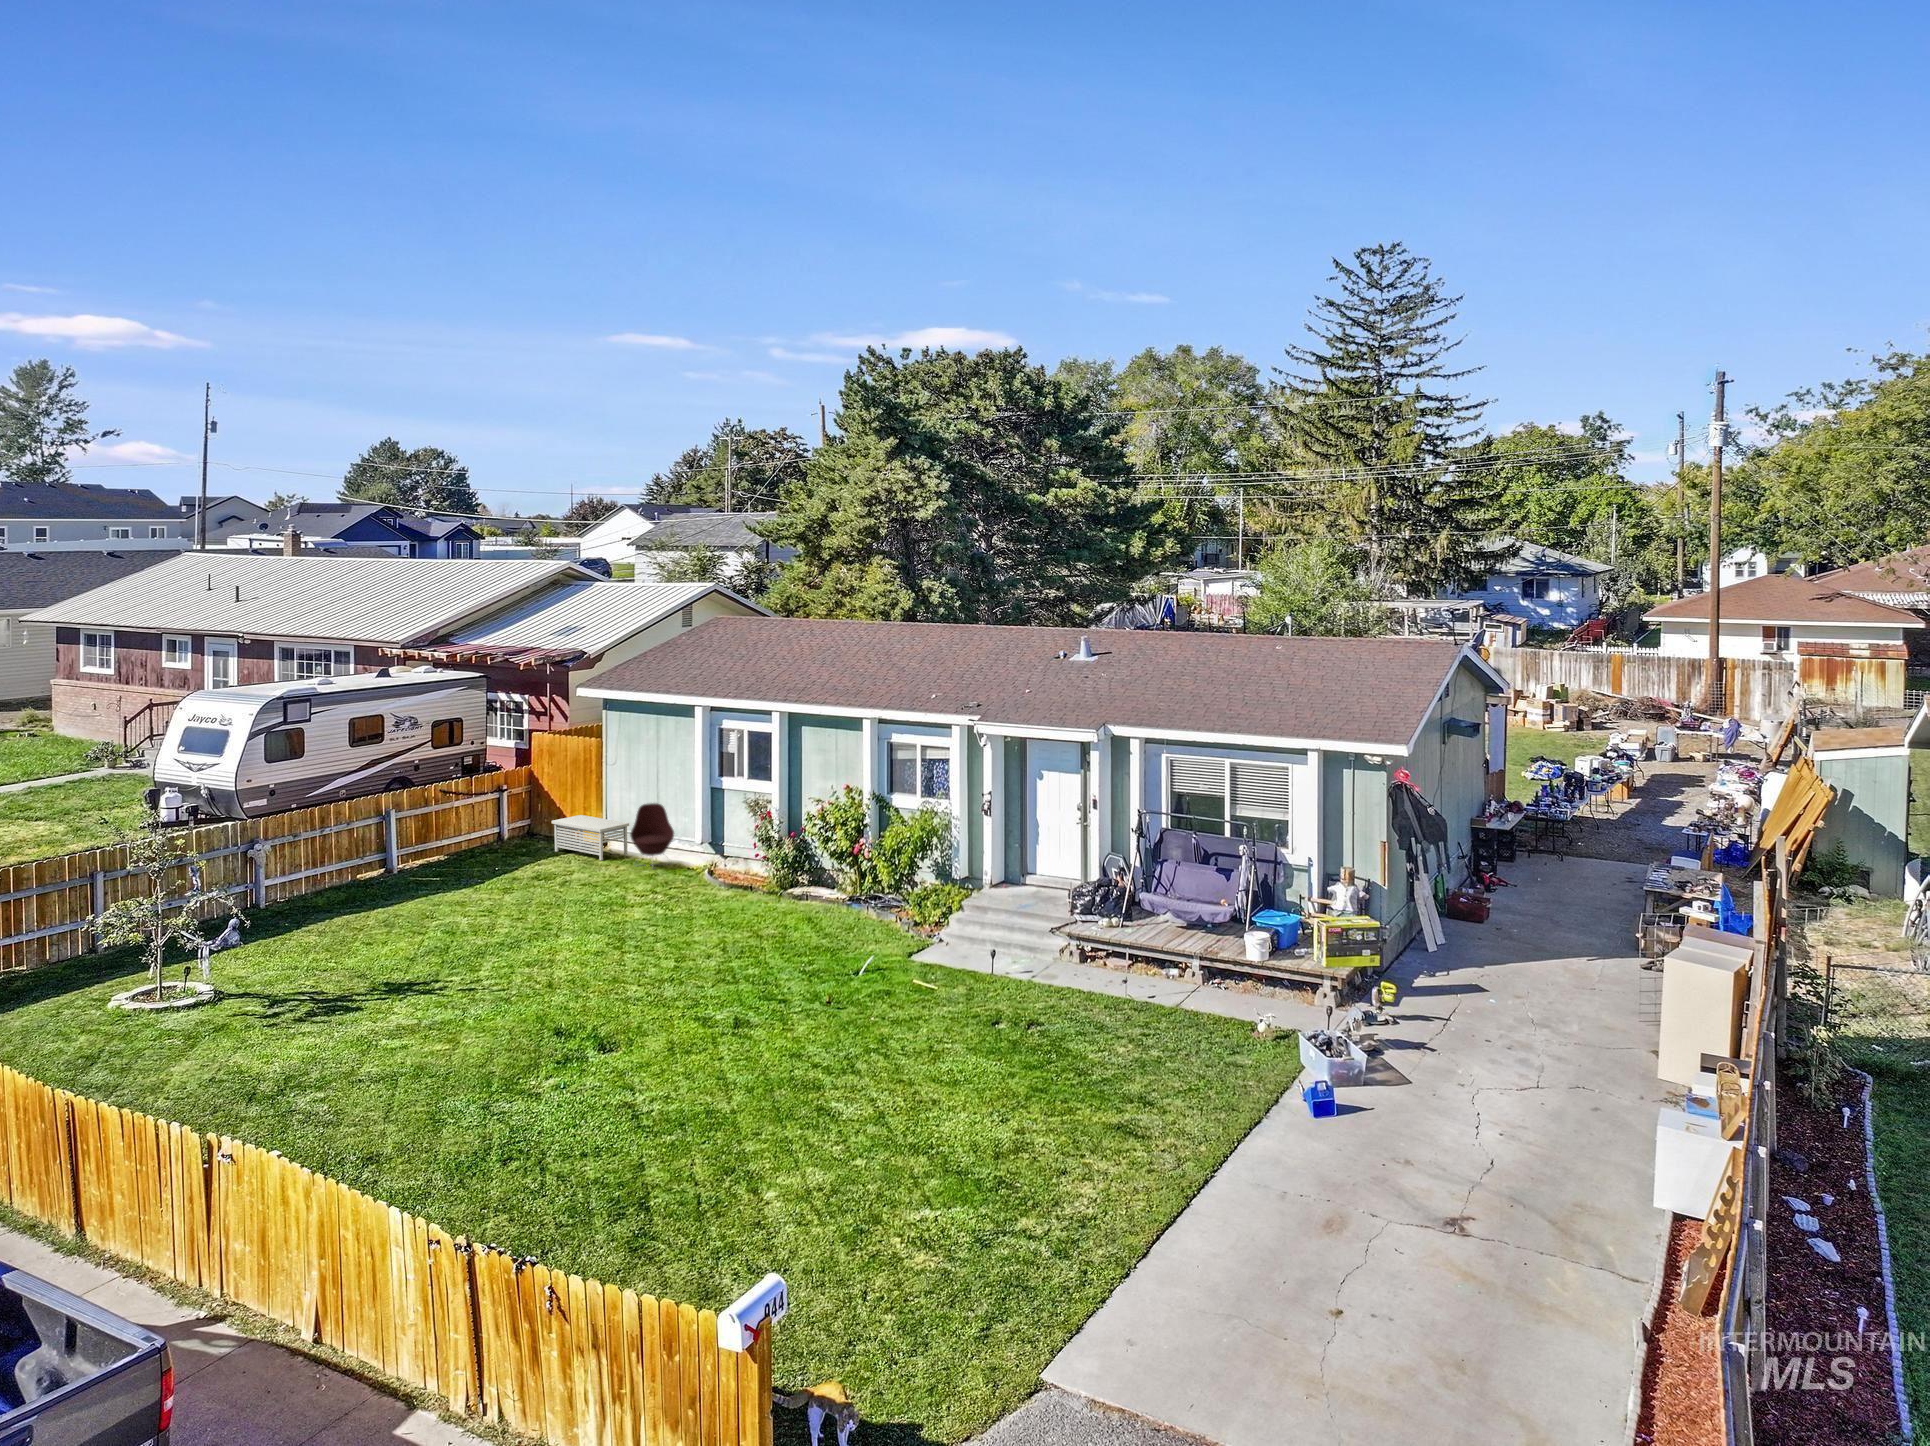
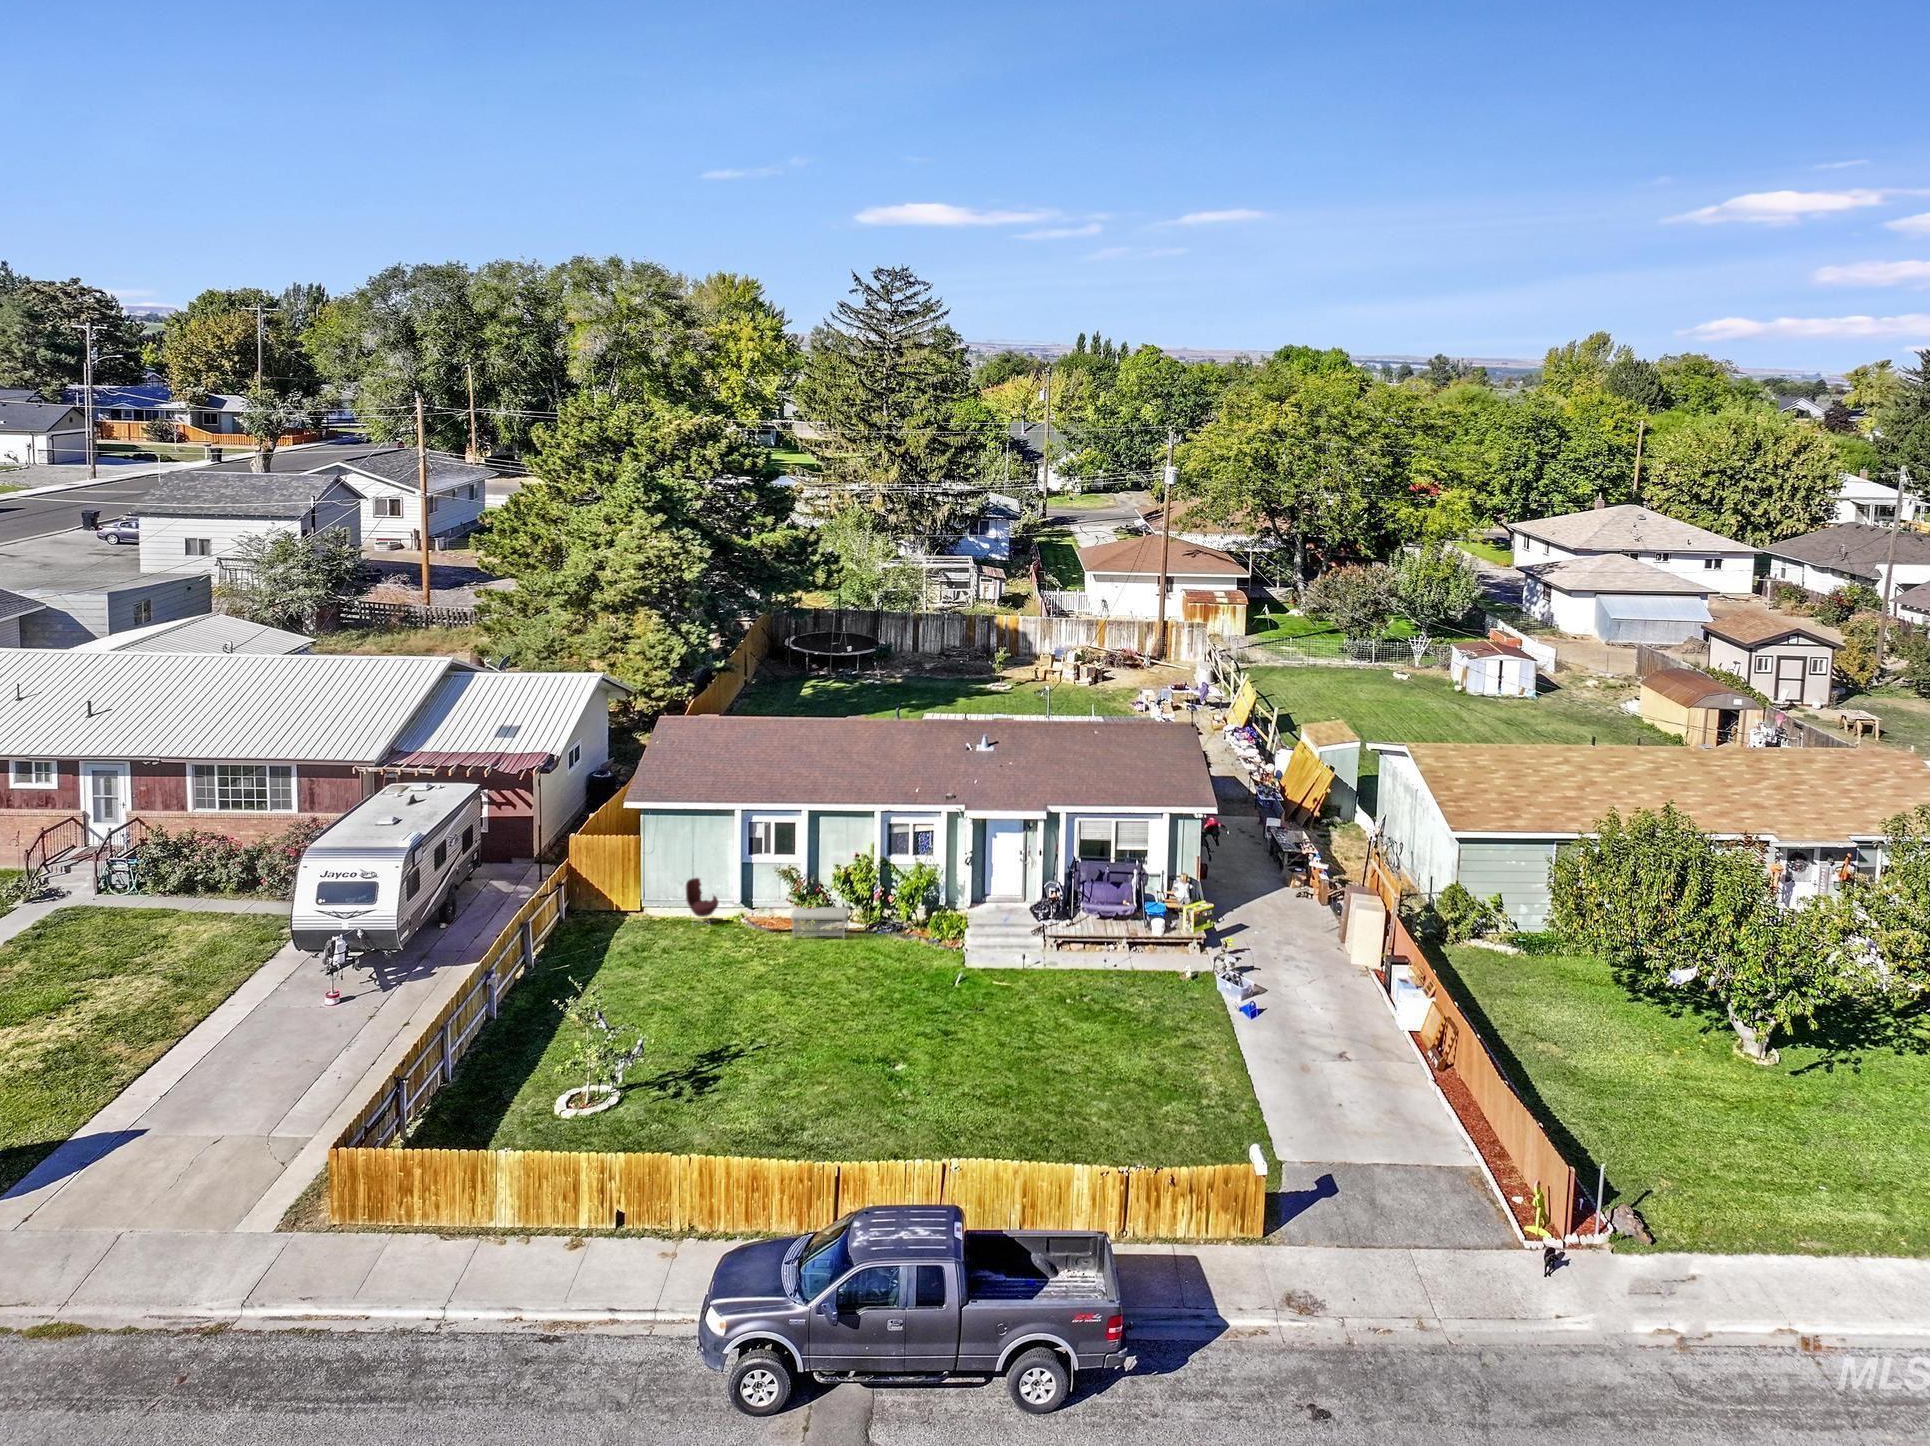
storage bench: present [552,815,629,860] -> present [791,907,848,939]

